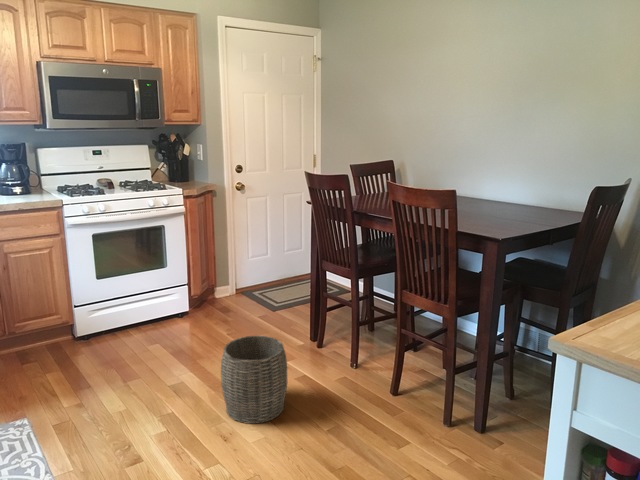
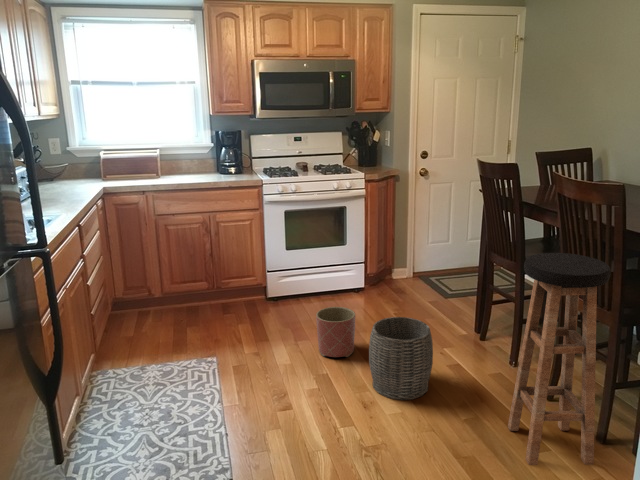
bar stool: none [368,255,451,459] -> present [508,253,611,465]
planter: none [151,335,196,393] -> present [316,307,355,357]

